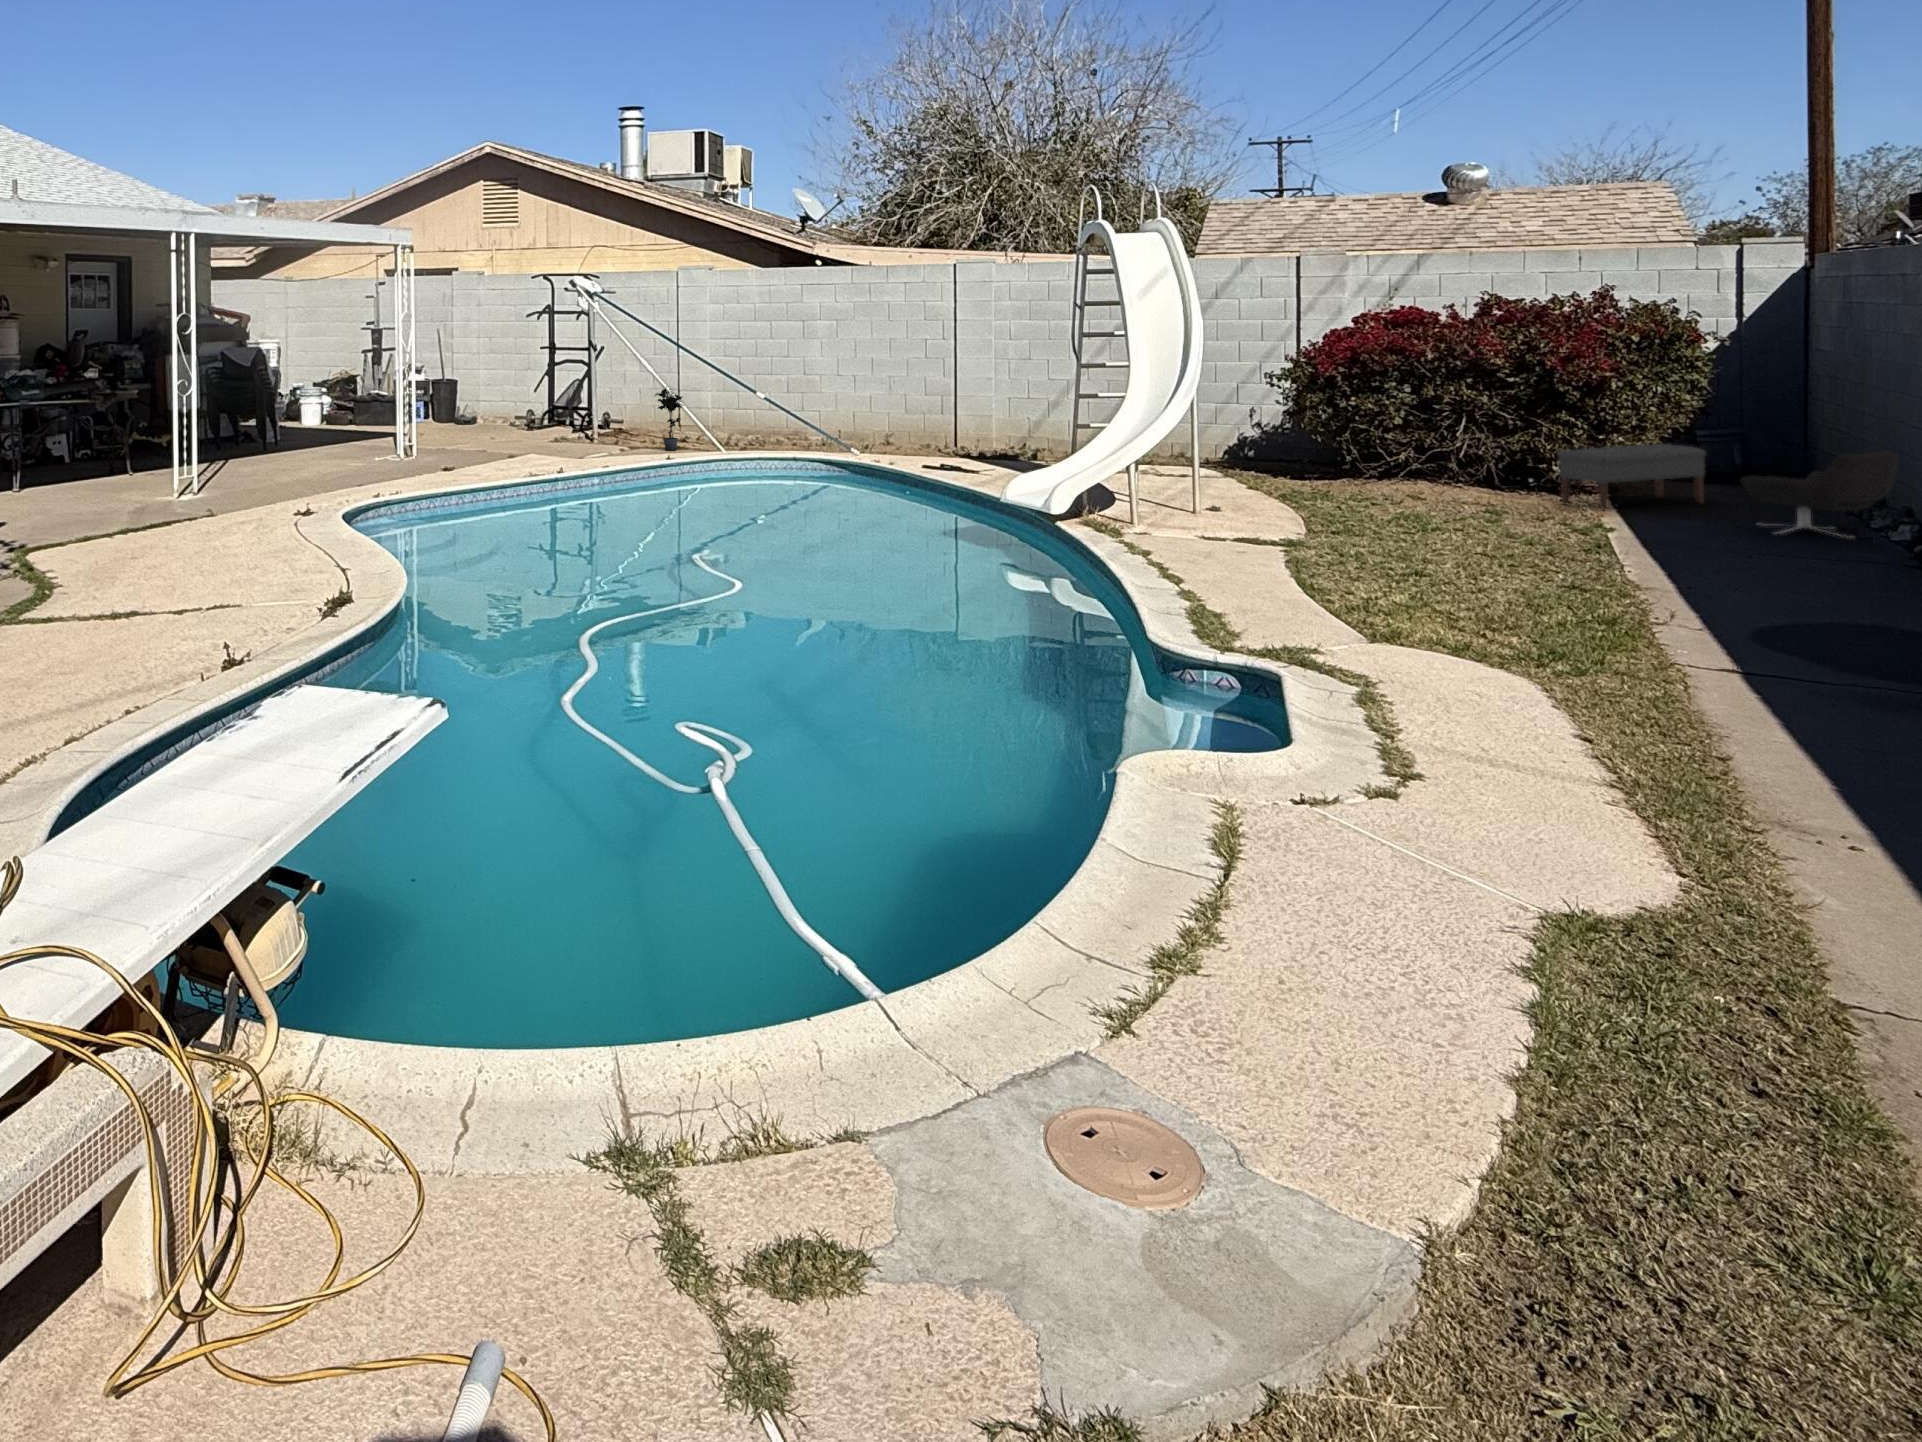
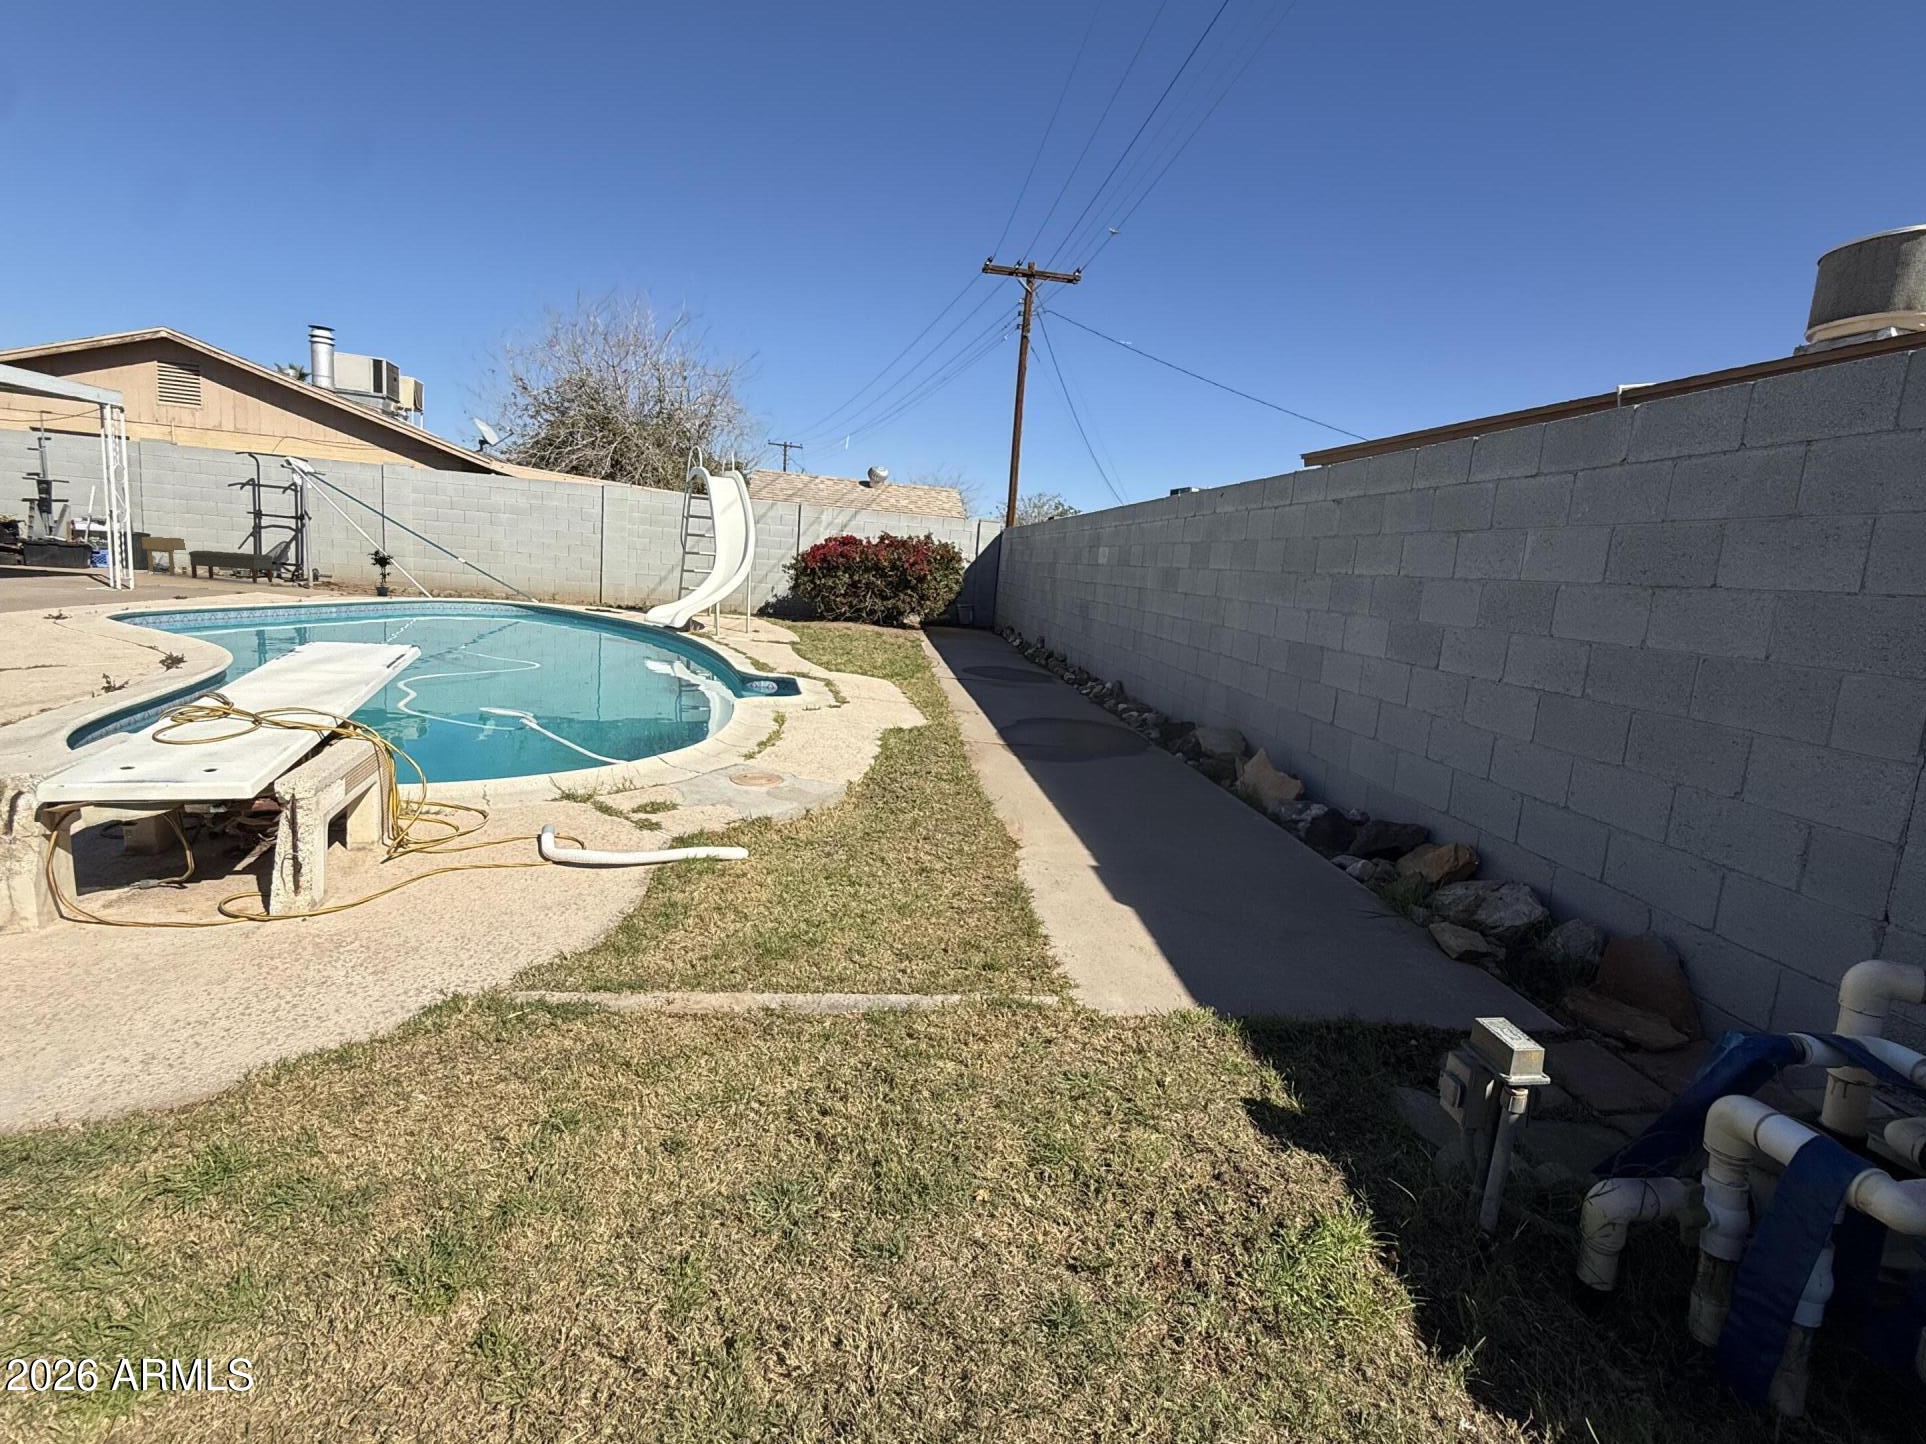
side table: none [443,386,488,432] -> present [142,537,187,575]
bench: present [1558,444,1706,511] -> present [189,551,273,583]
lounge chair: present [1741,451,1899,537] -> none [970,608,1020,644]

